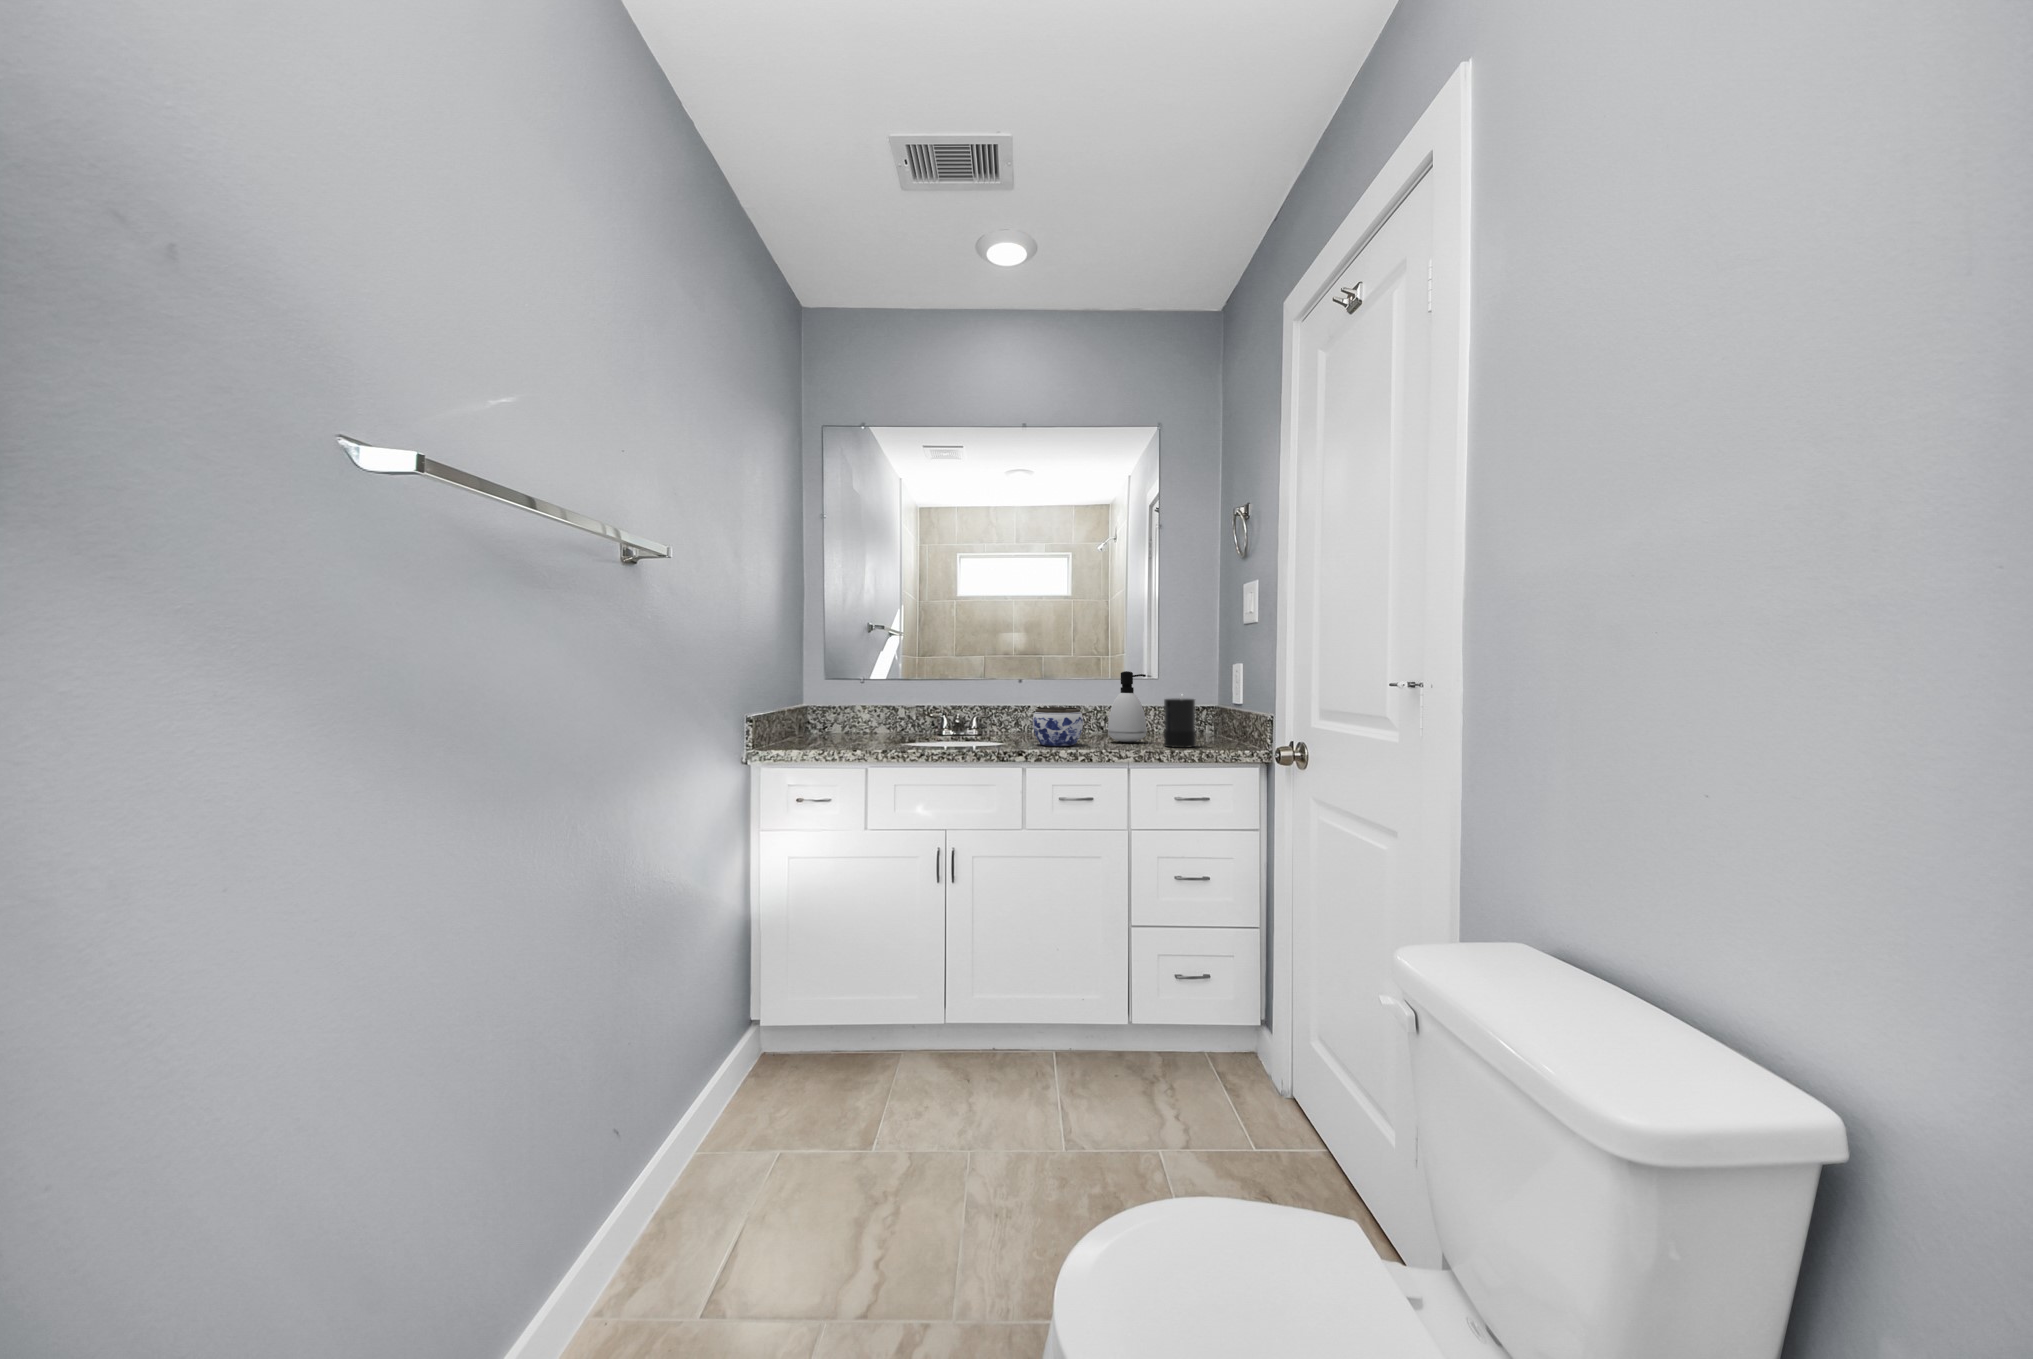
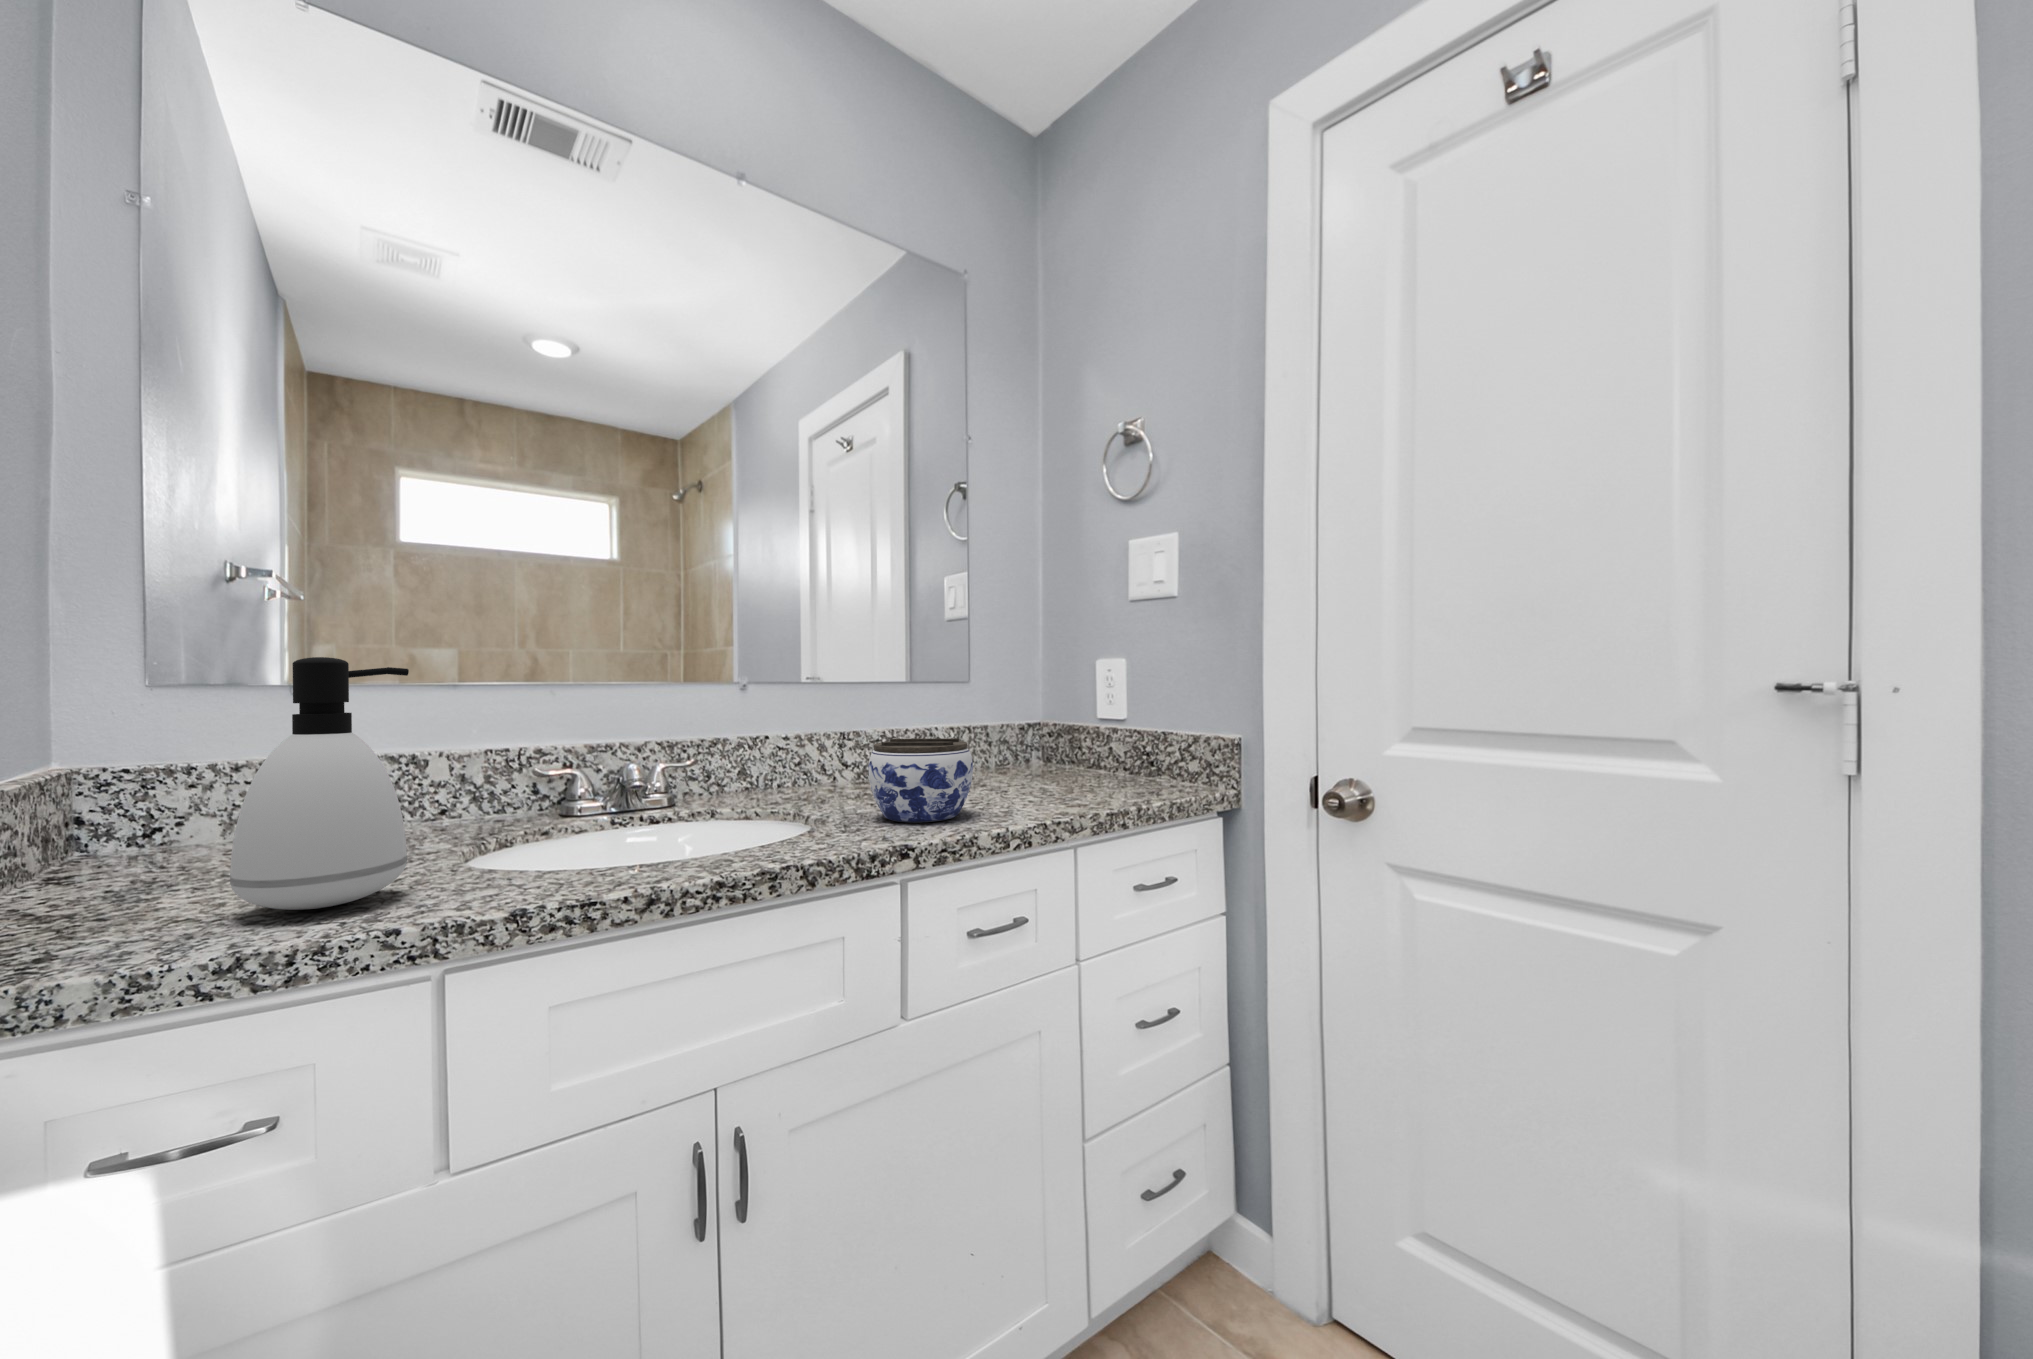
soap dispenser: present [1108,671,1147,742] -> present [230,657,409,910]
candle: present [1164,696,1196,748] -> none [1090,705,1144,800]

